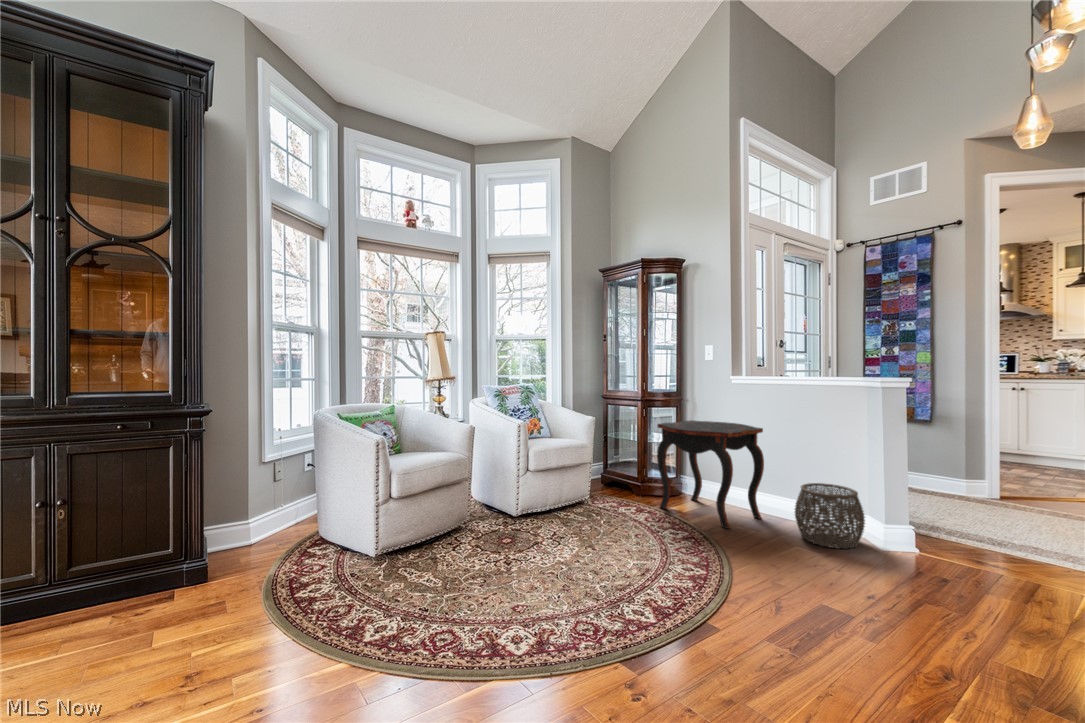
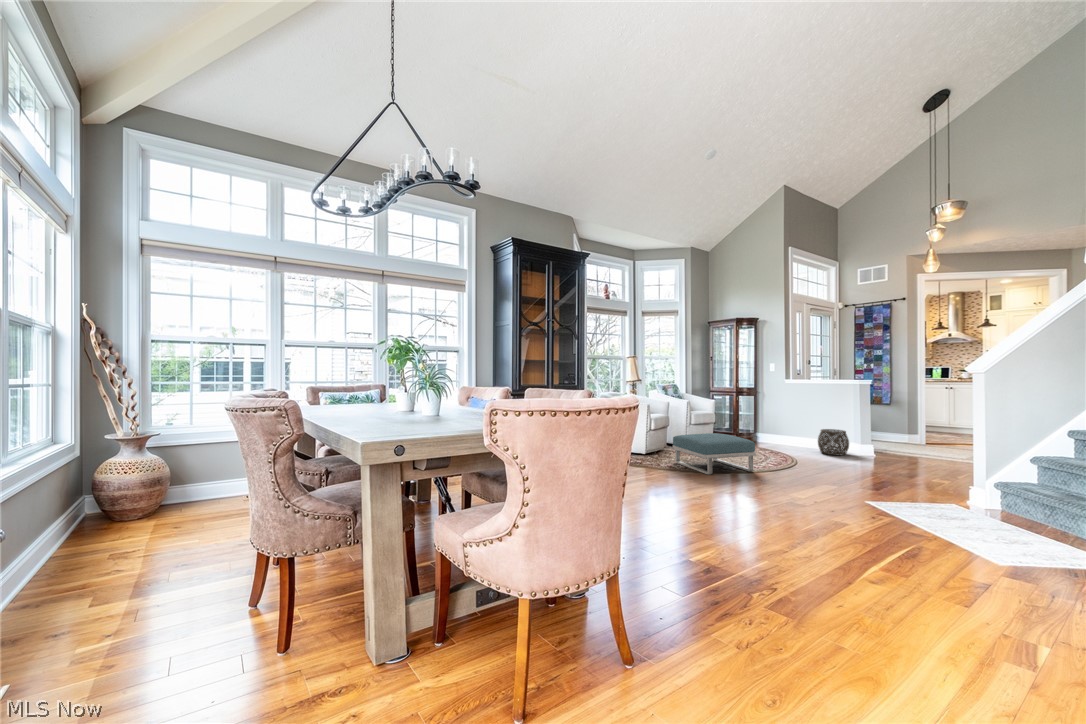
side table: present [657,420,764,529] -> none [747,402,802,451]
footstool: none [412,511,605,682] -> present [673,433,756,475]

